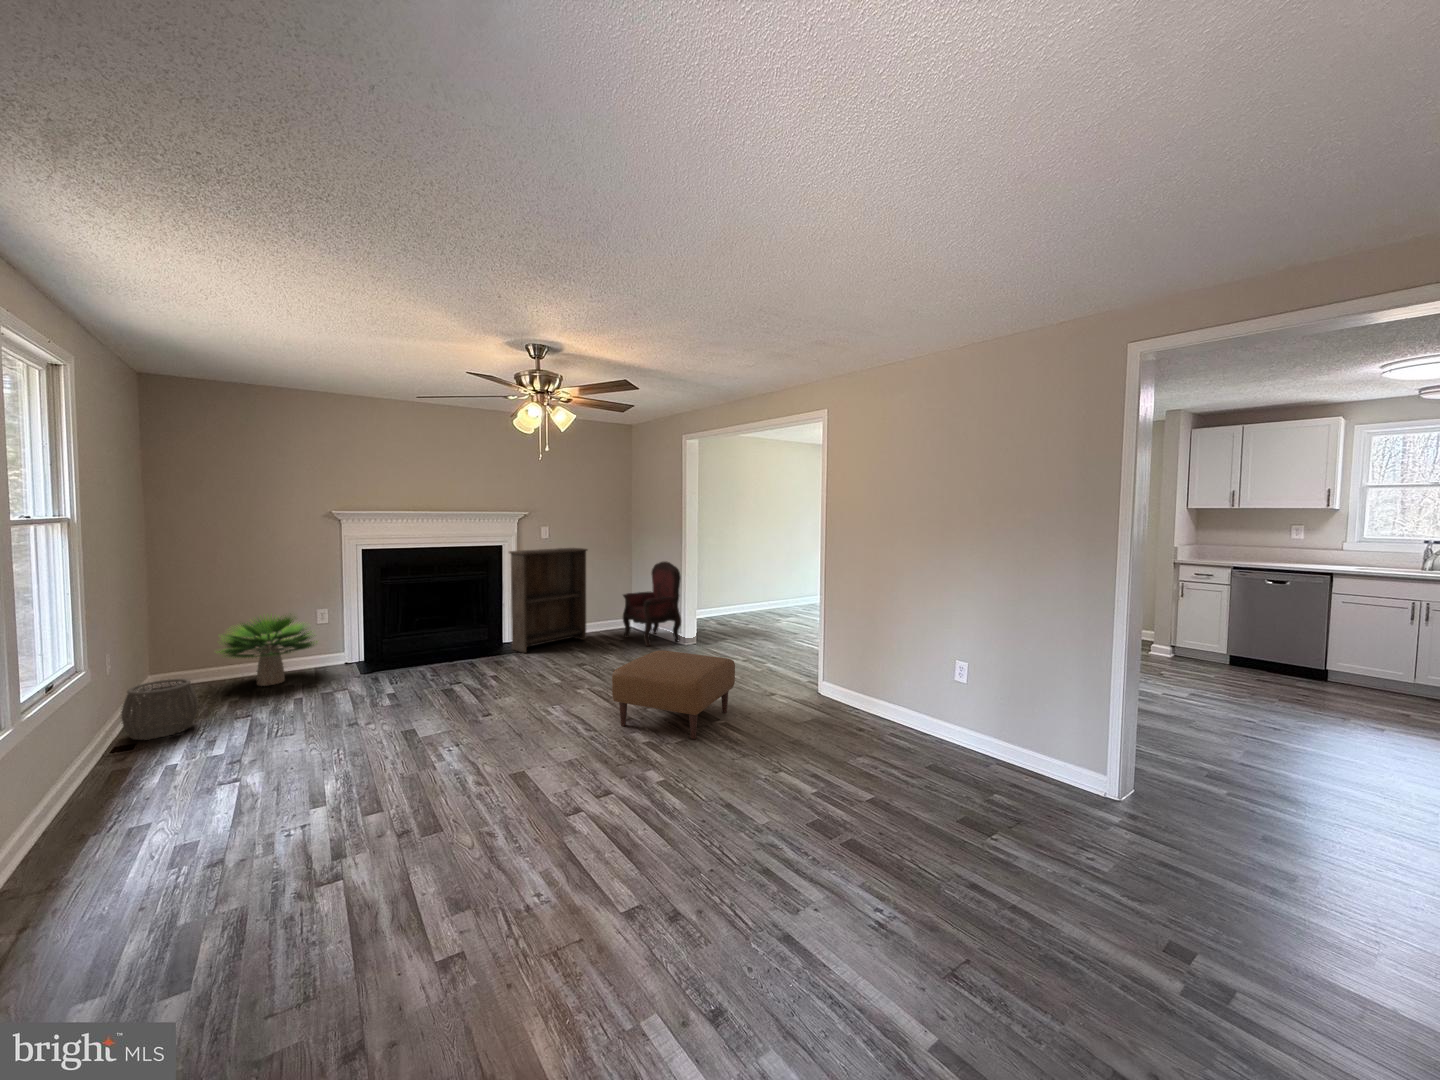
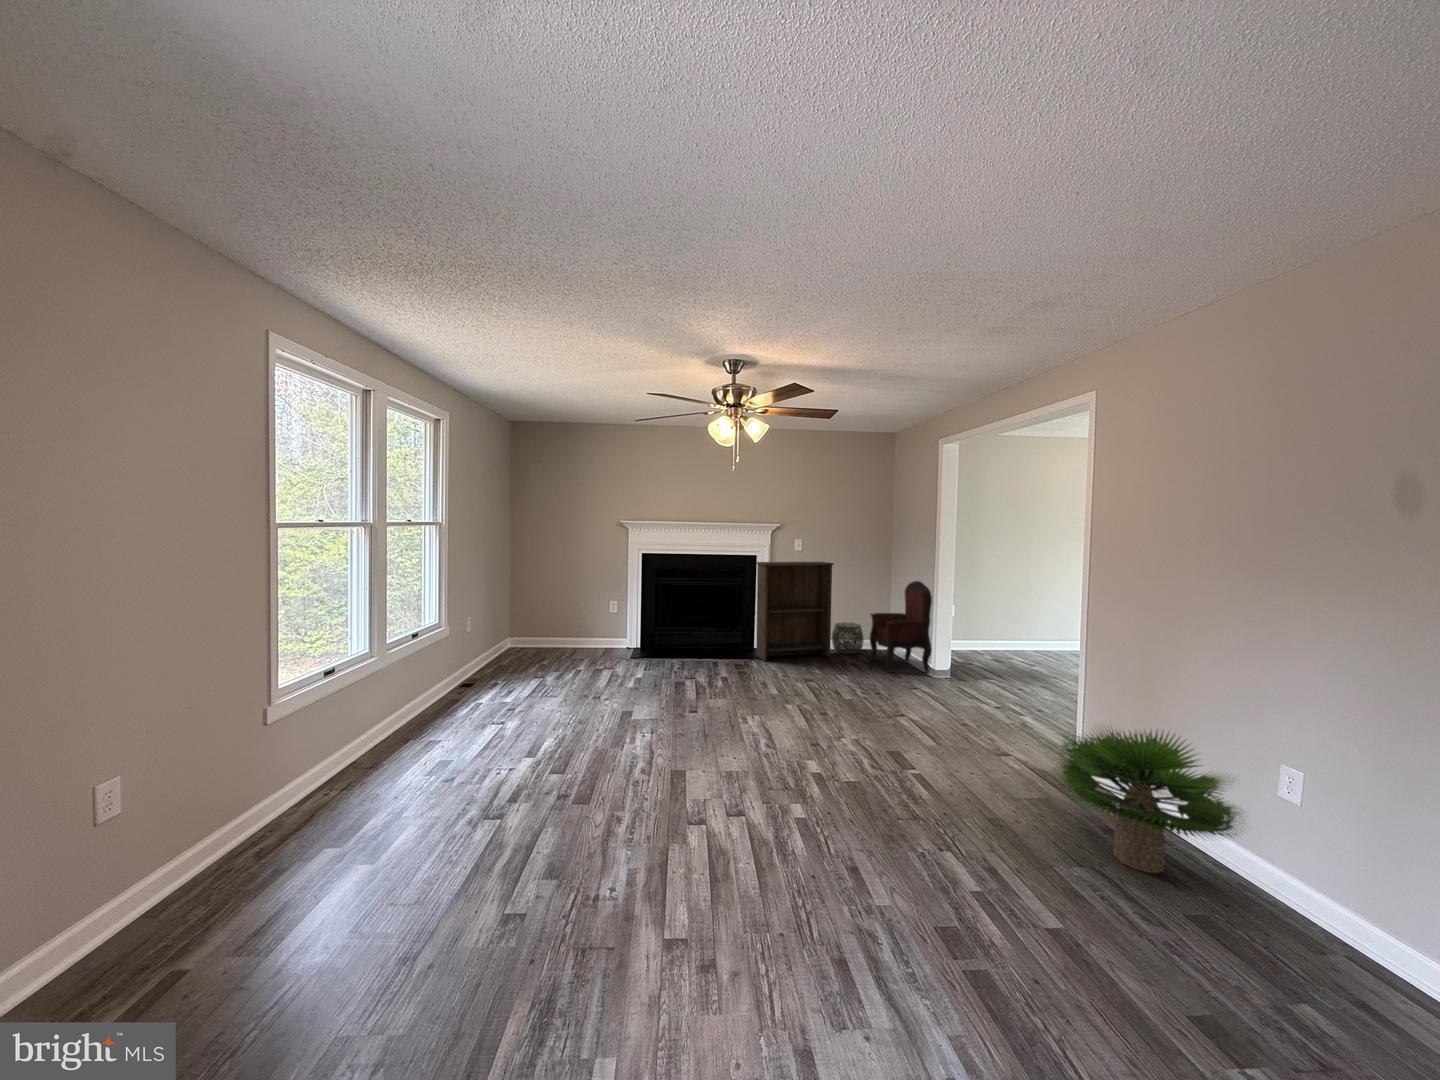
potted plant: present [219,616,317,686] -> present [1058,727,1241,873]
ottoman: present [612,650,735,739] -> none [793,676,941,783]
woven basket: present [121,679,198,740] -> present [832,623,863,654]

